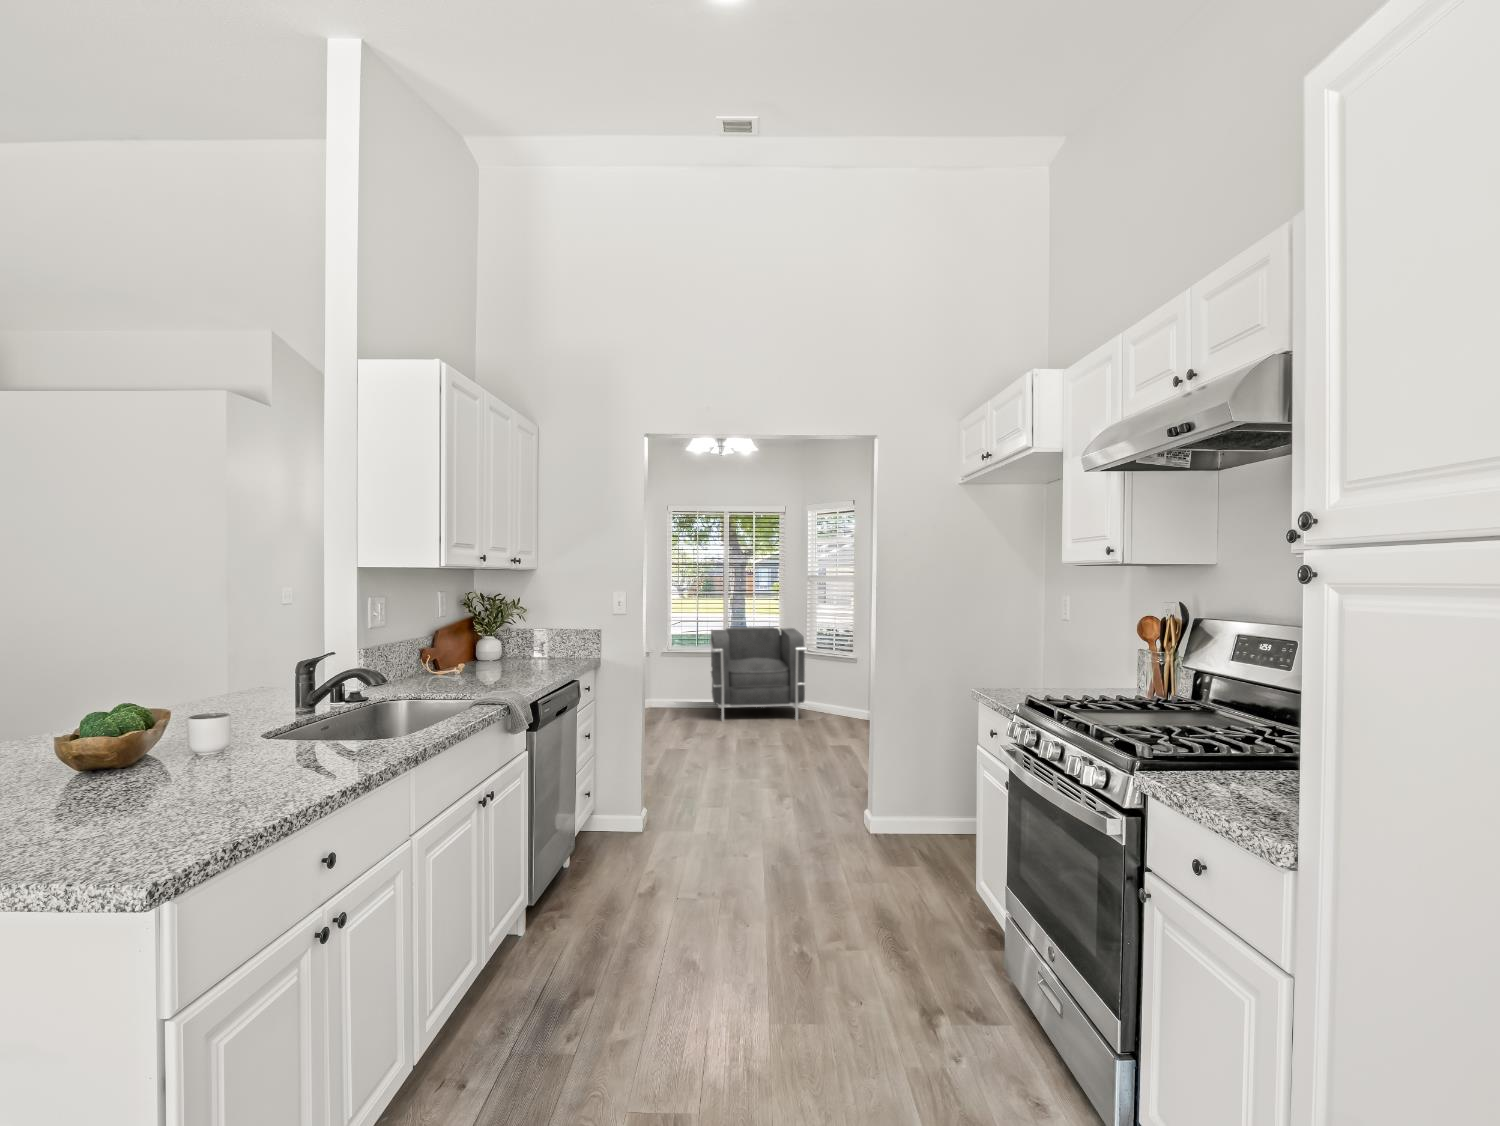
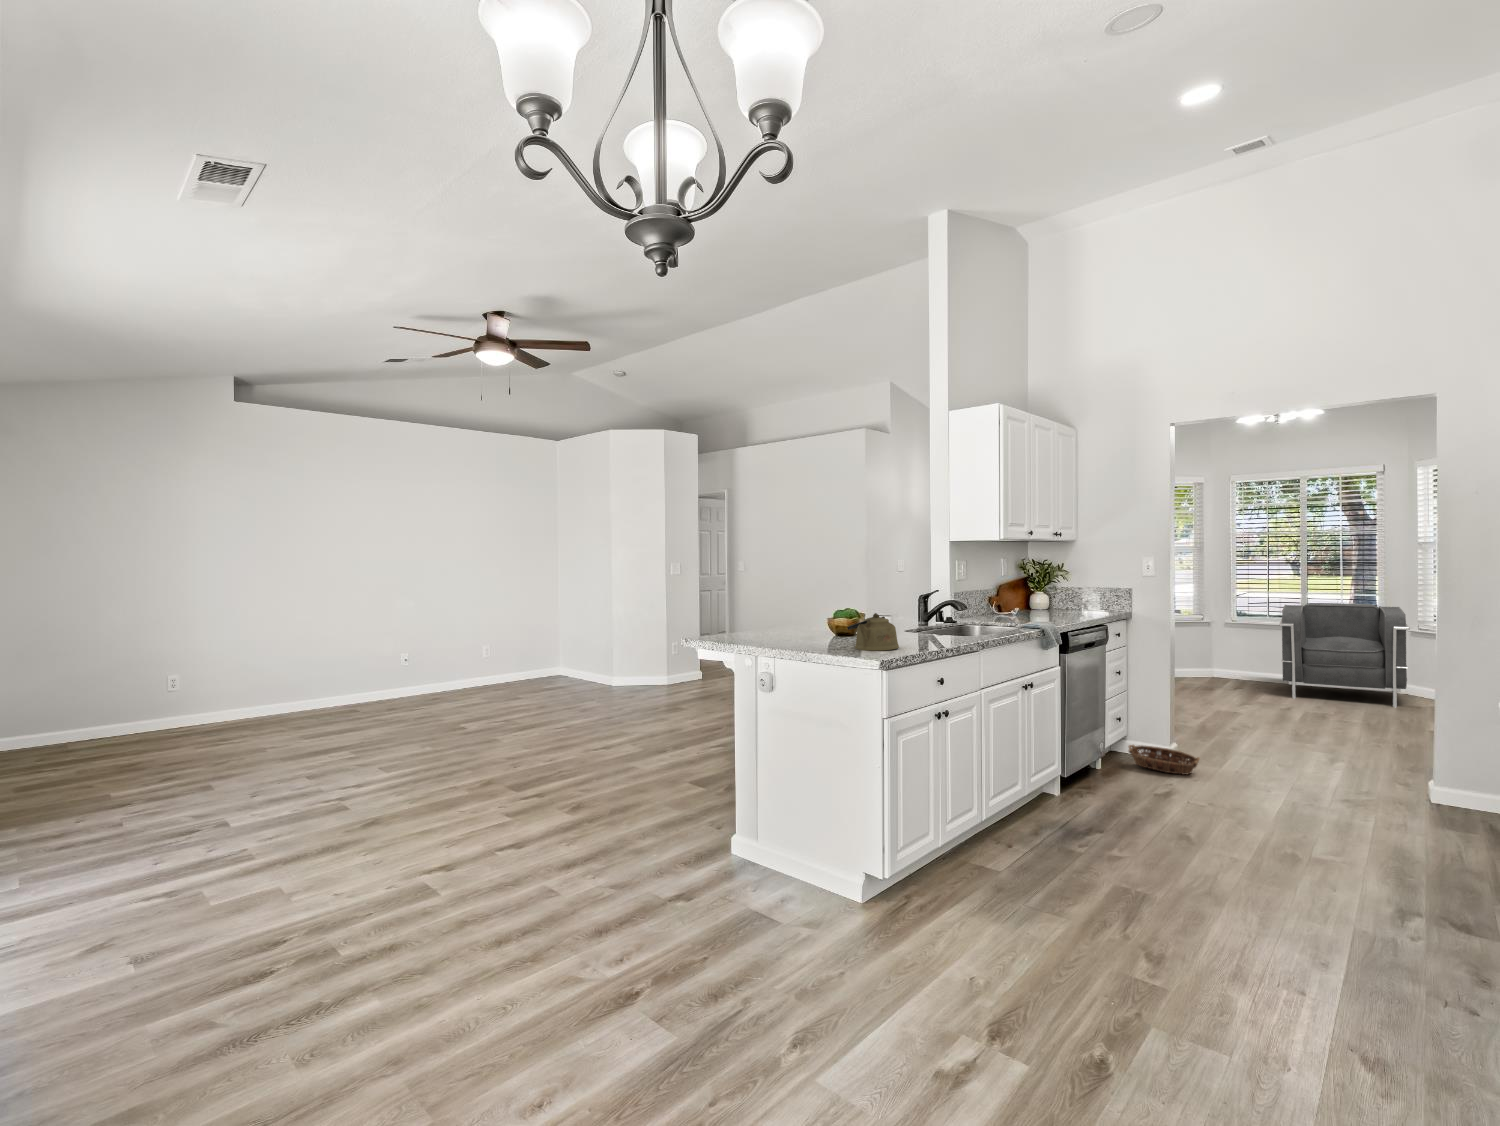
kettle: none [83,743,229,838] -> present [847,613,899,651]
basket: none [591,810,685,854] -> present [1128,745,1200,775]

